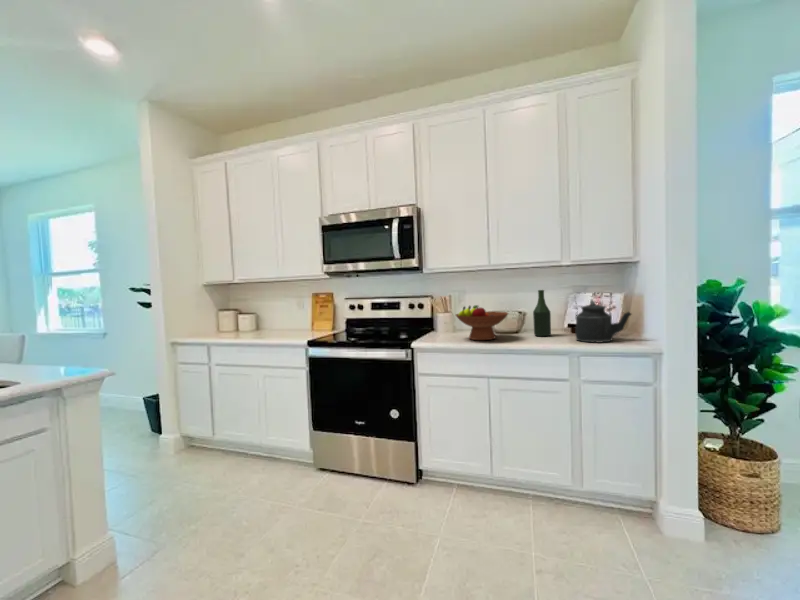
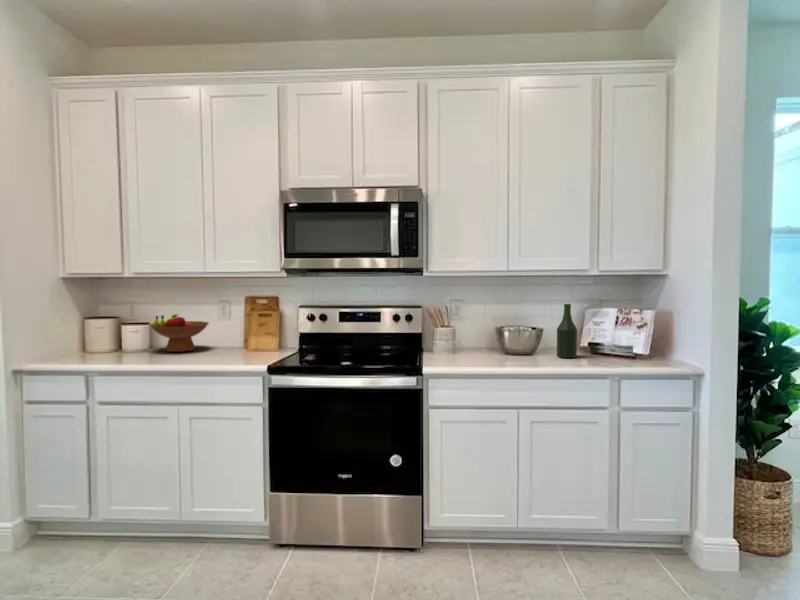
kettle: present [575,301,631,343] -> none [608,310,668,366]
fruit bowl: present [456,305,508,340] -> present [150,314,209,352]

